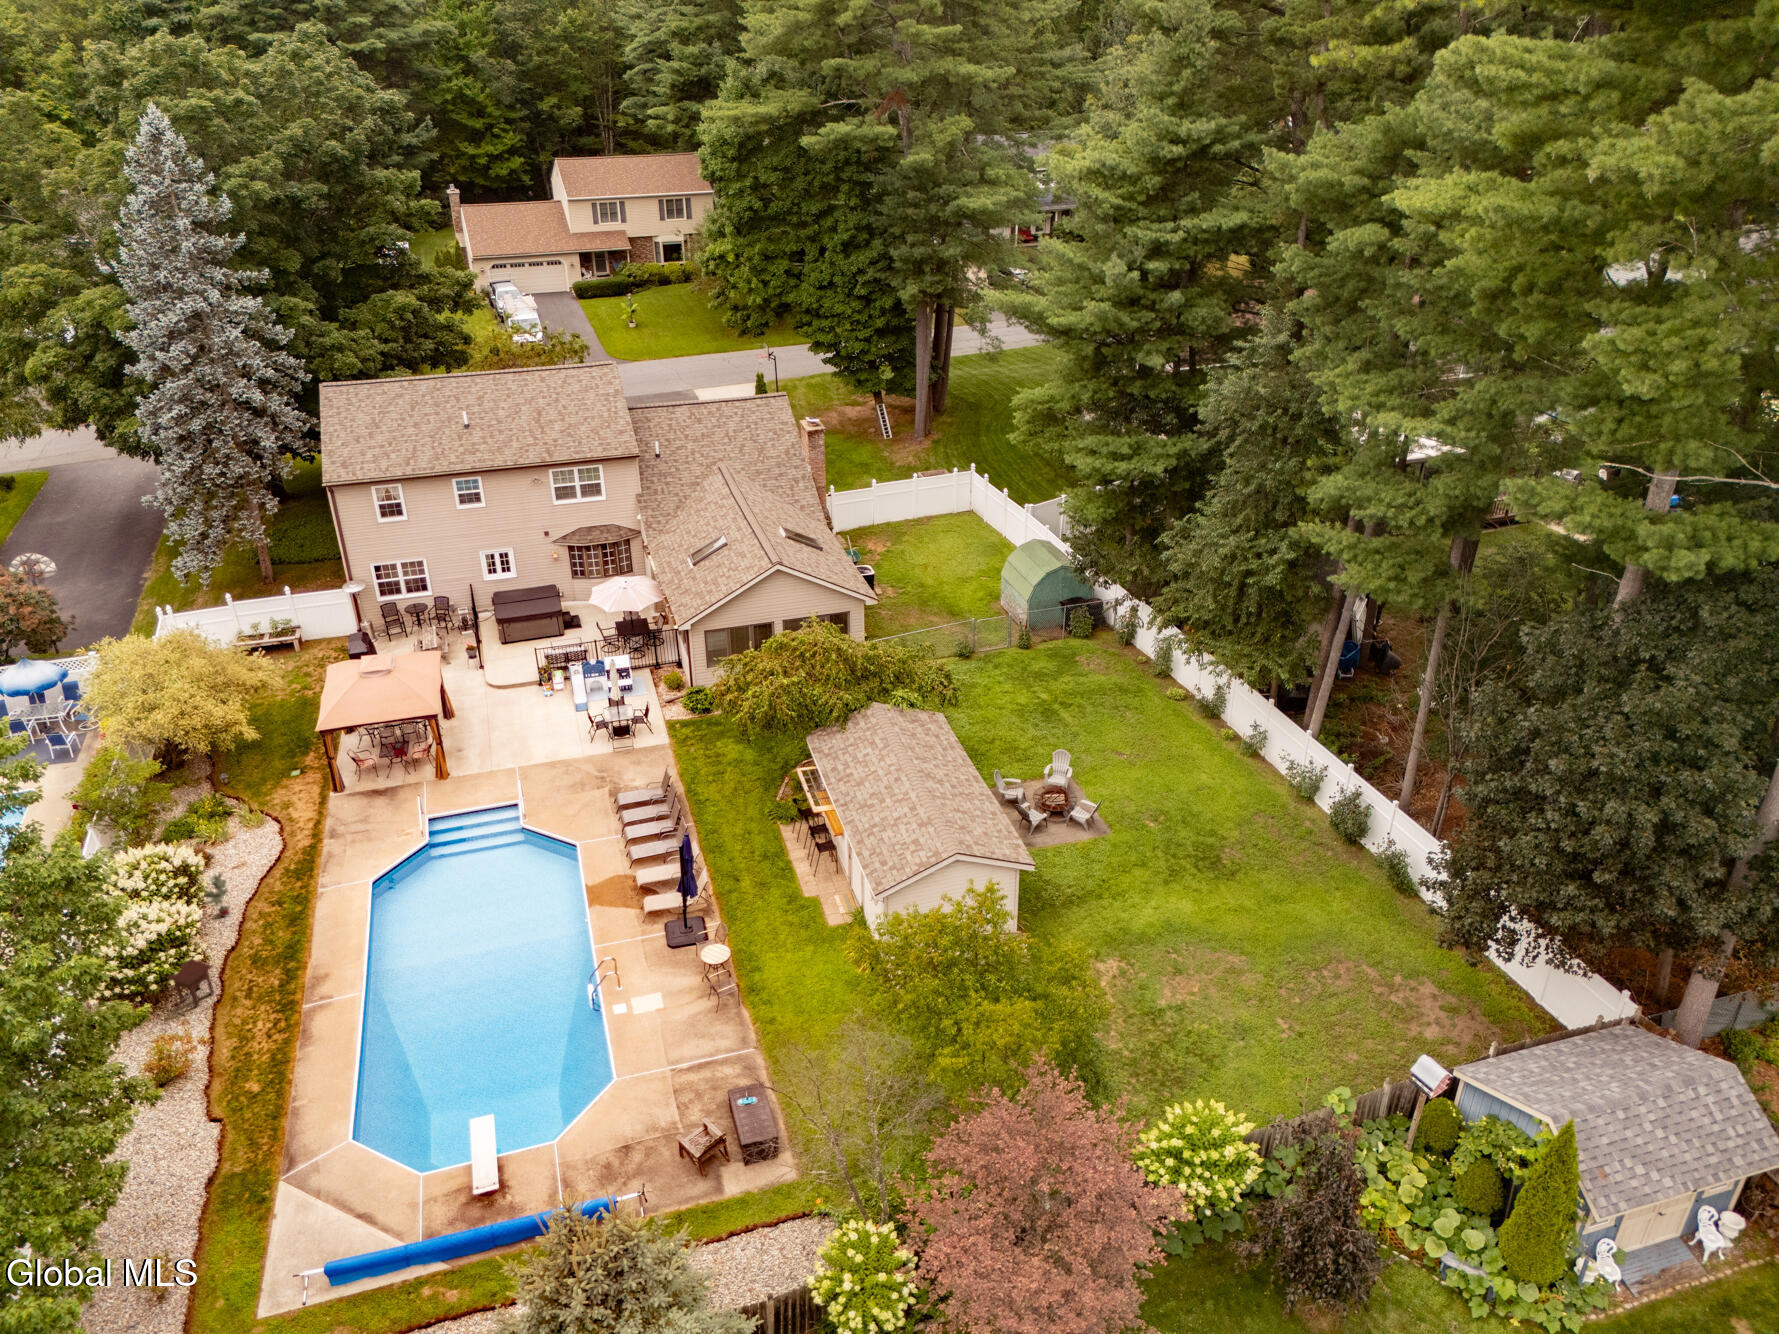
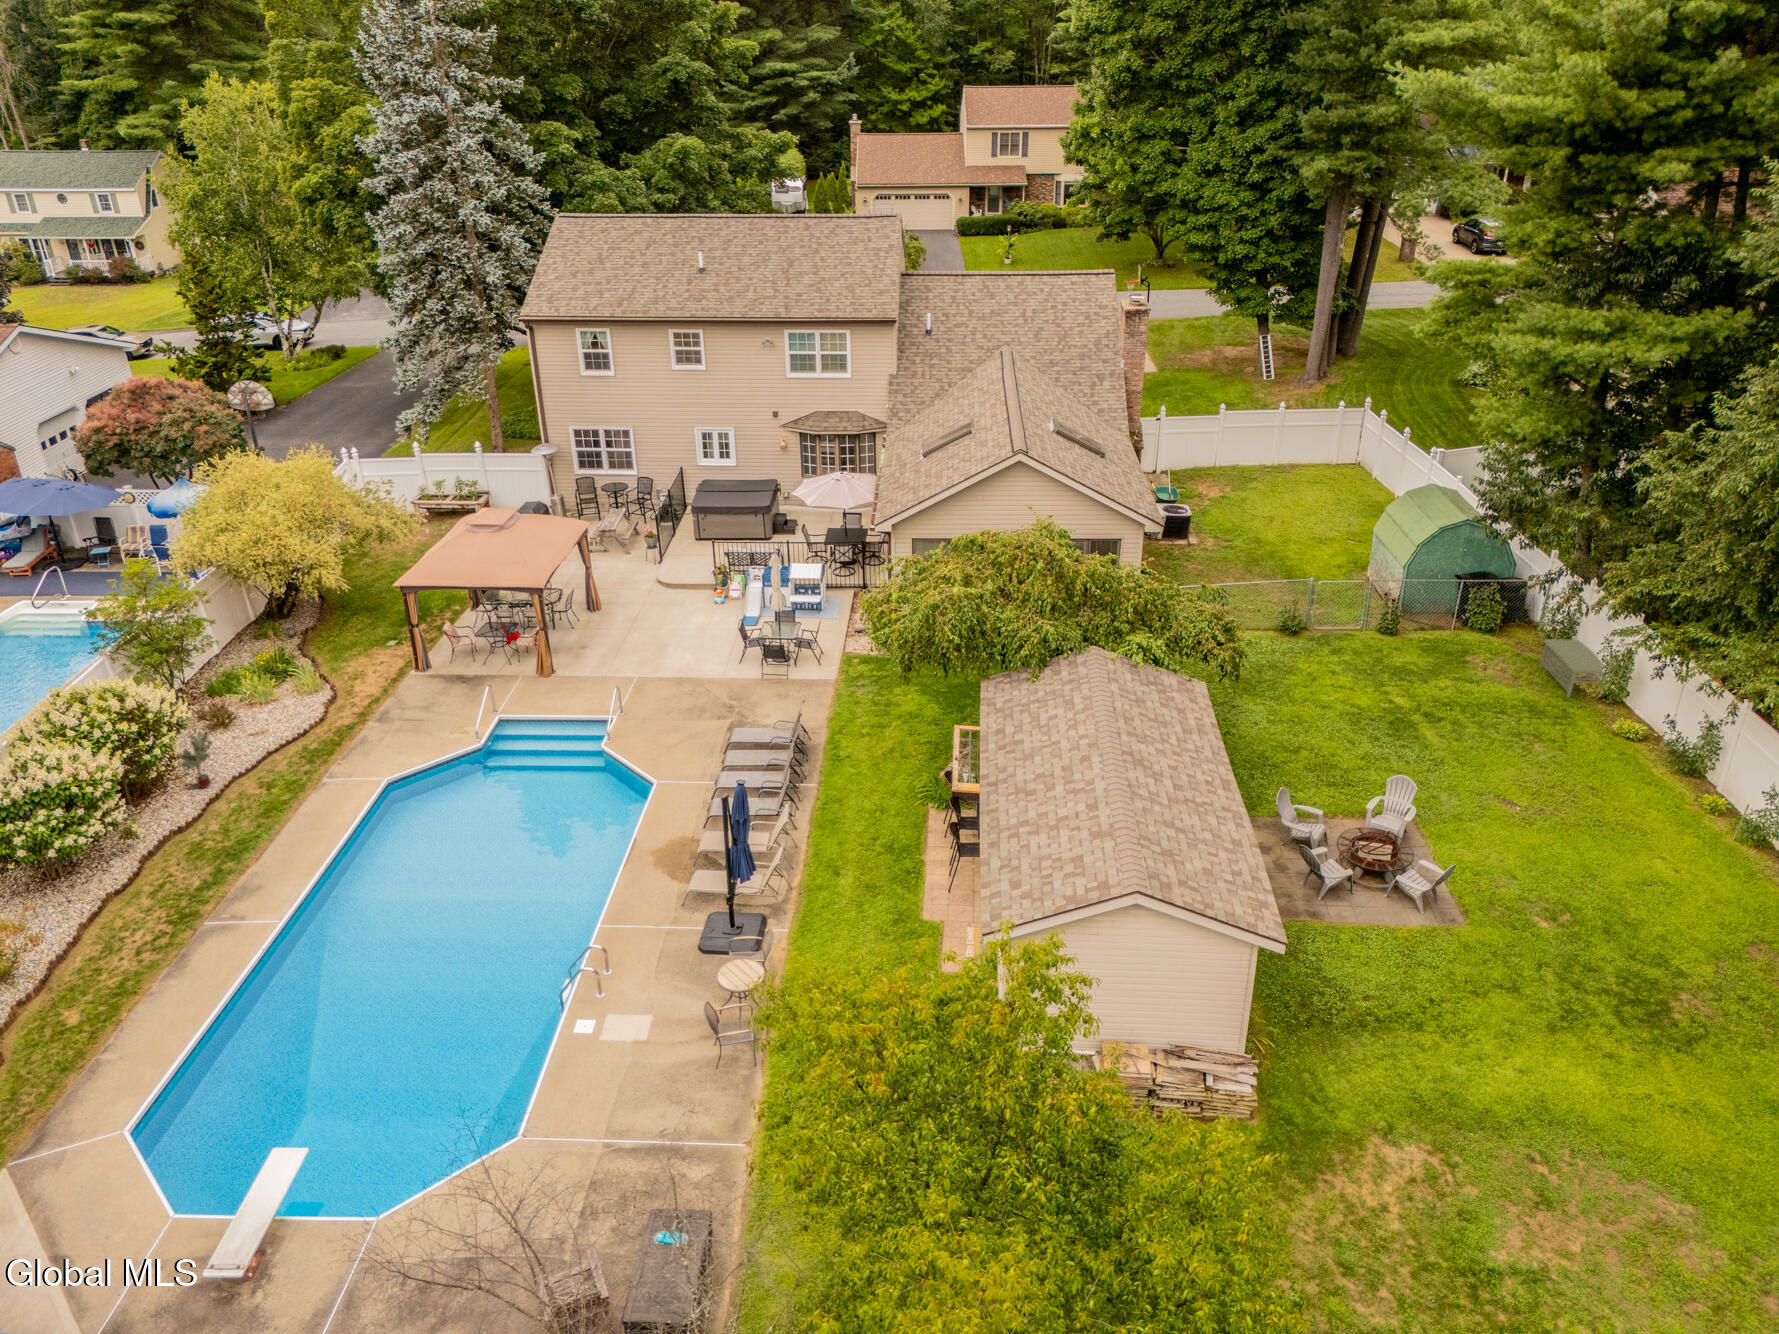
storage bench: none [1120,637,1163,677] -> present [1540,639,1604,698]
side table: present [167,959,214,1007] -> none [60,827,123,892]

